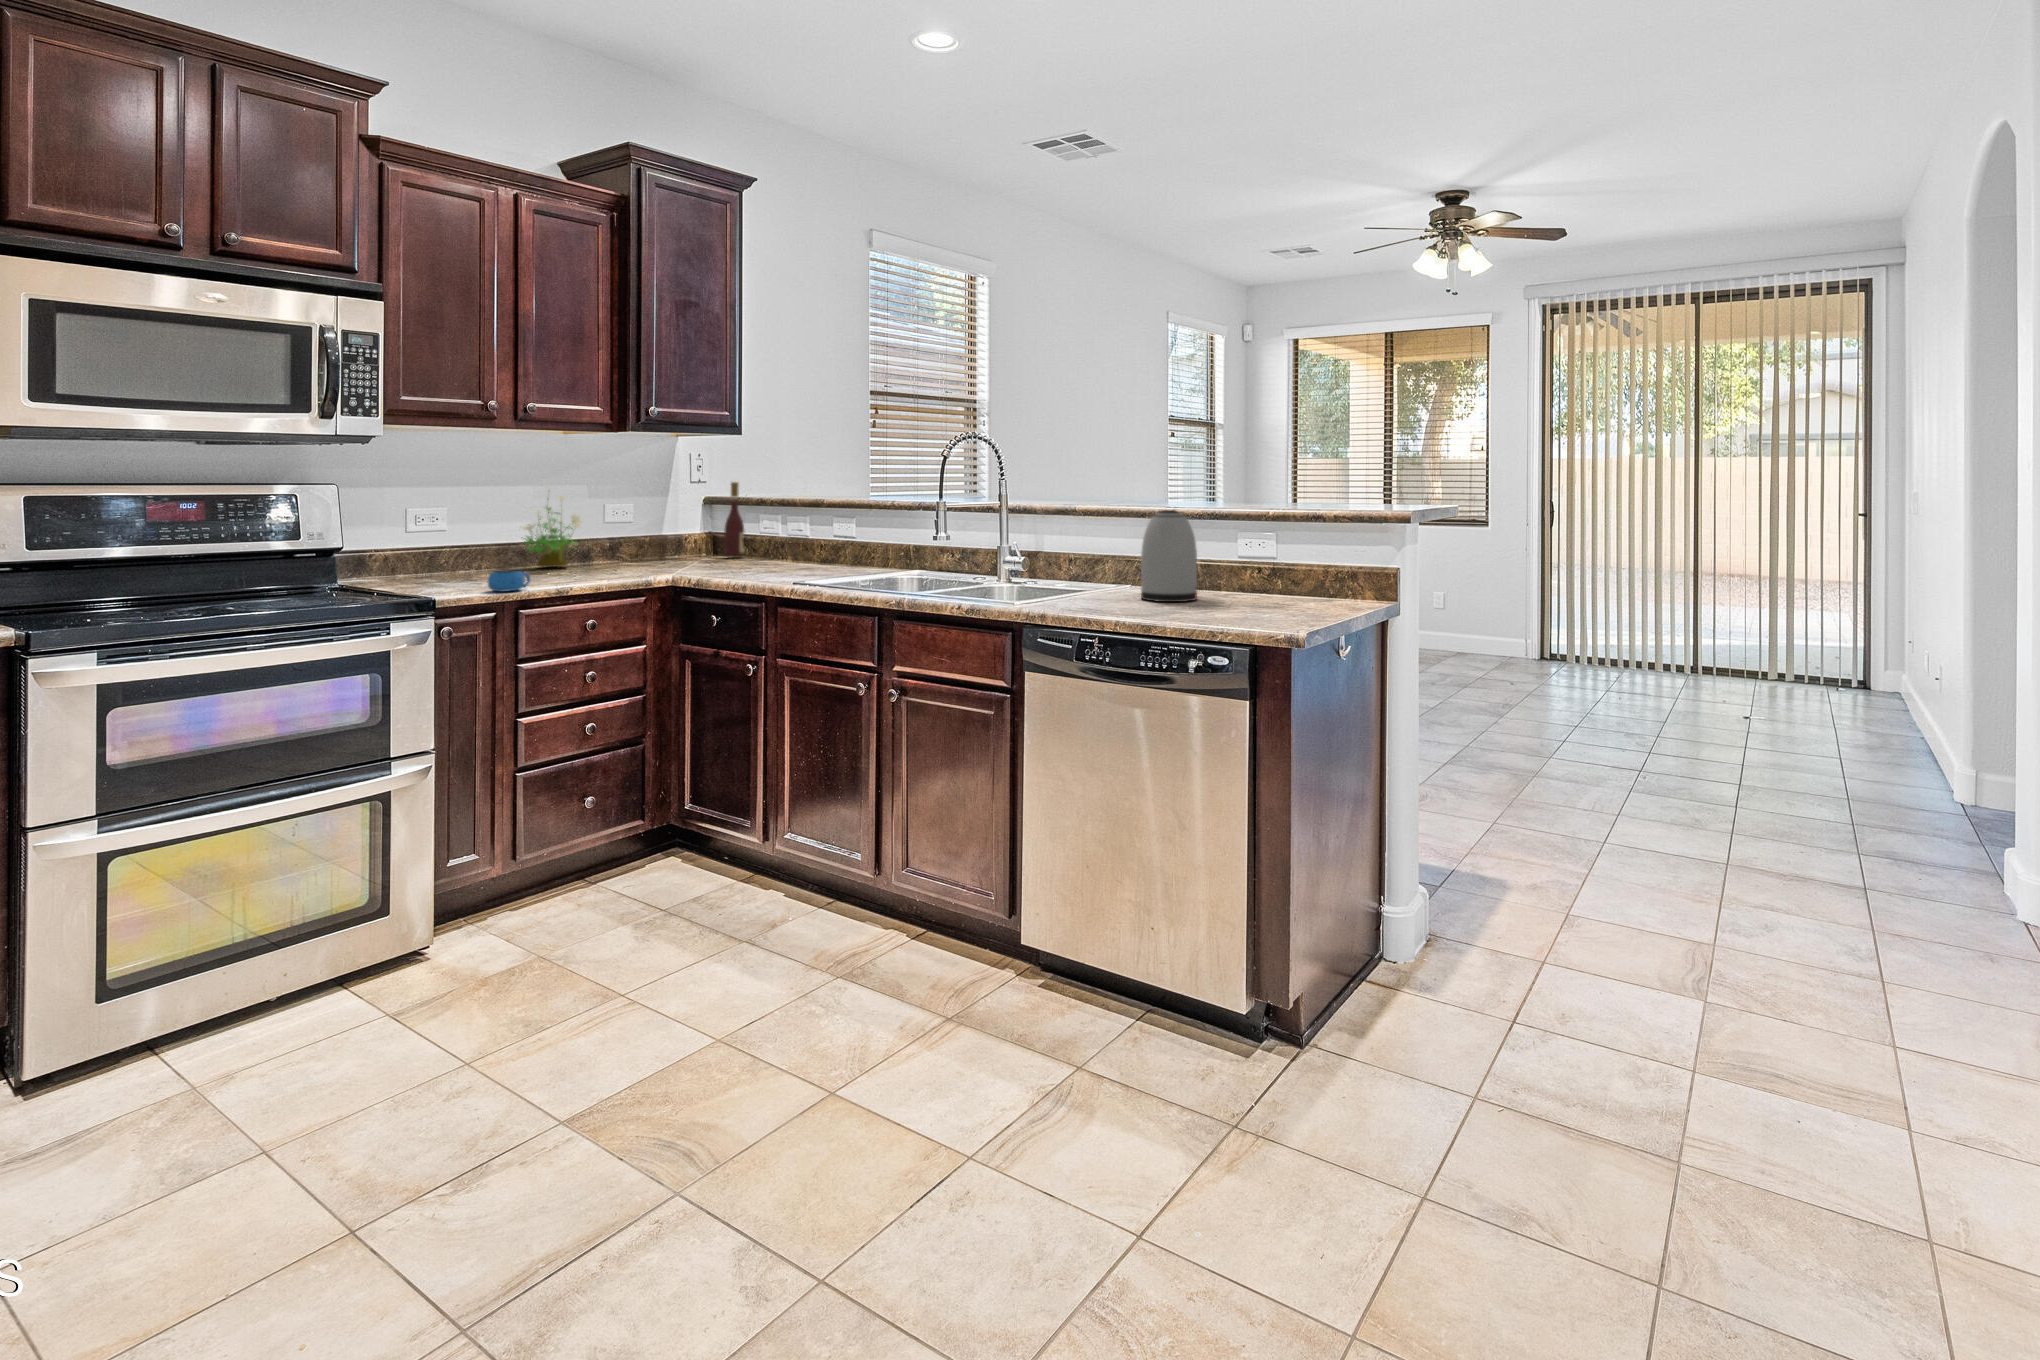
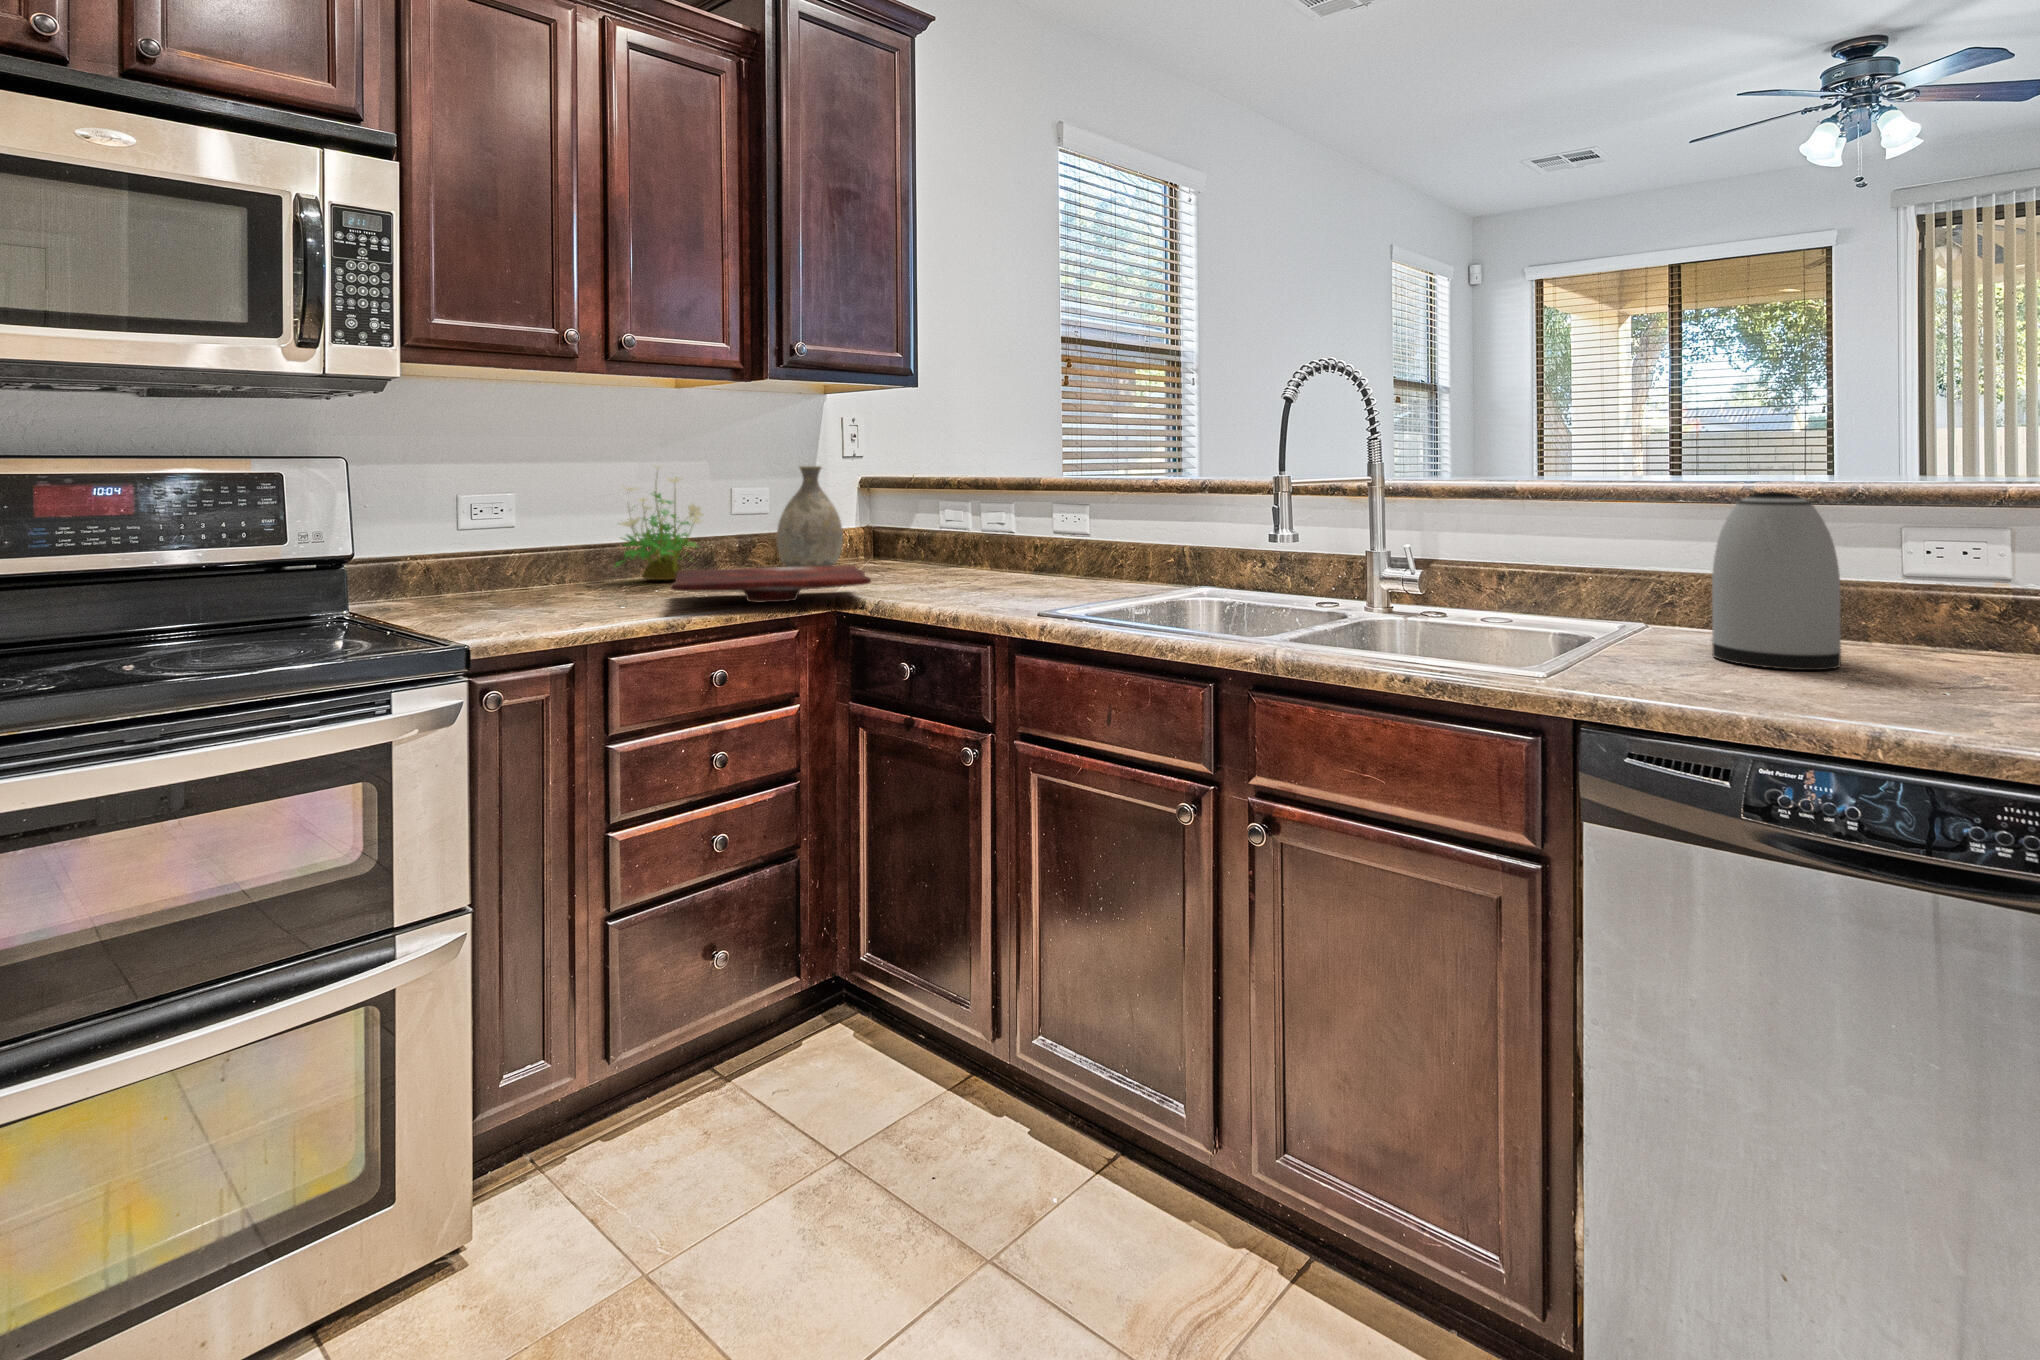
wine bottle: present [724,482,745,556] -> none [892,458,921,564]
vase: none [636,488,685,563] -> present [777,466,843,567]
cutting board: none [558,556,692,578] -> present [671,566,871,603]
mug: present [488,571,530,592] -> none [562,594,629,630]

